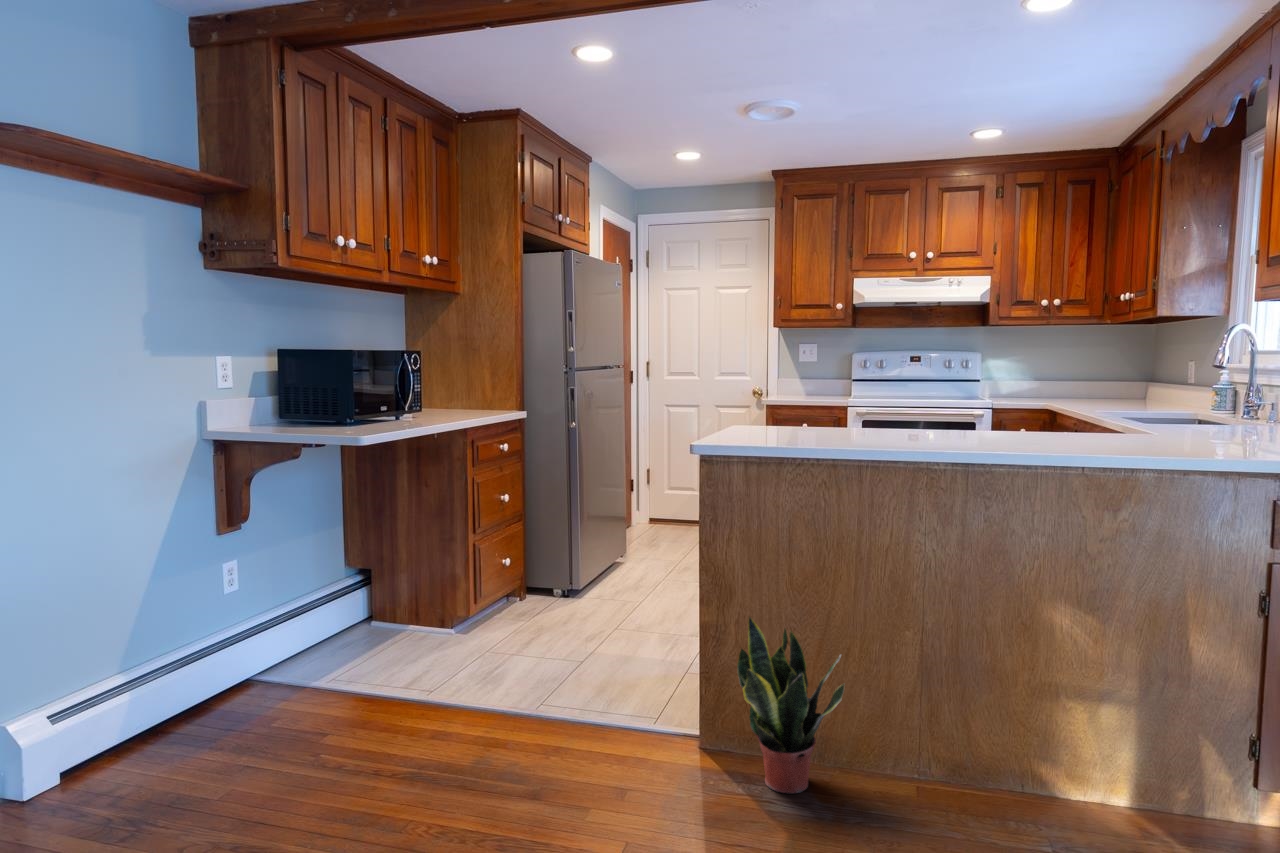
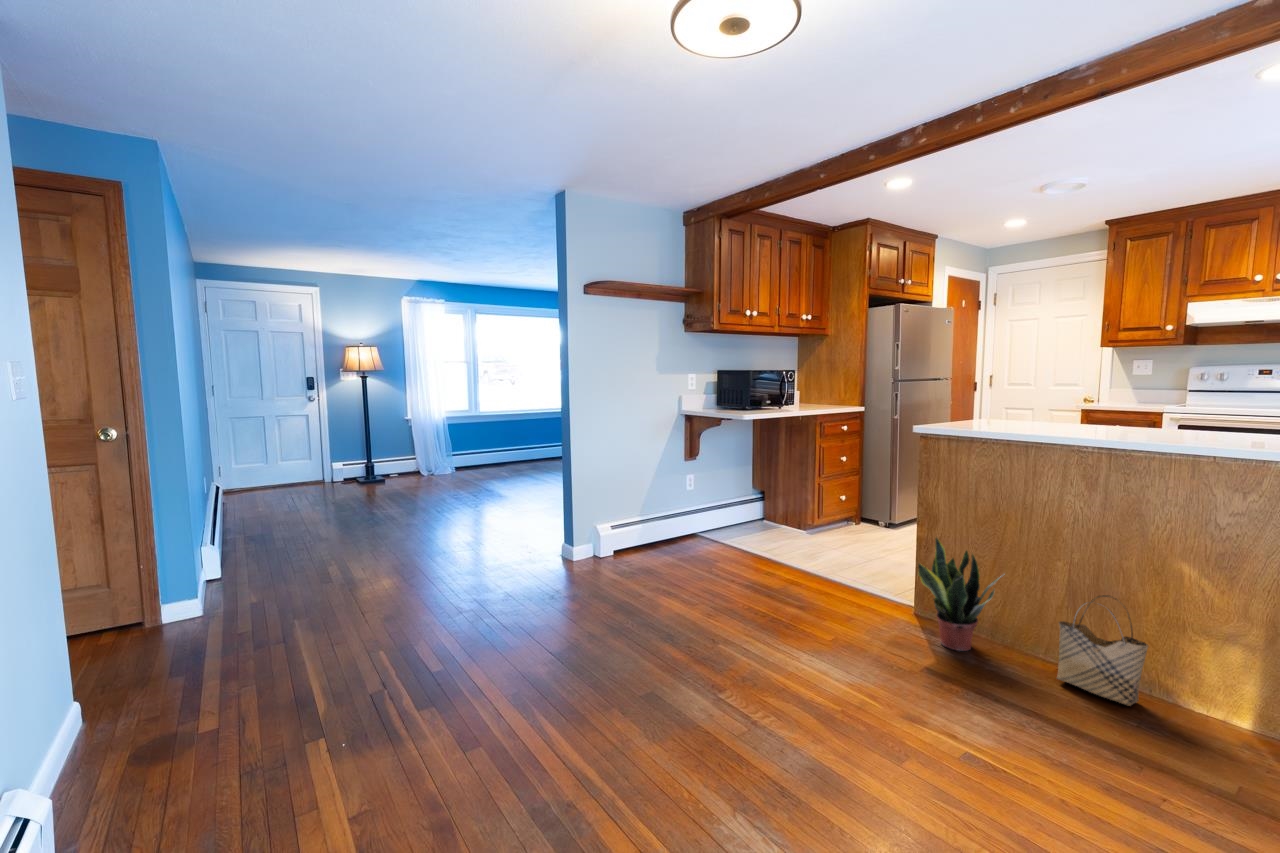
woven basket: none [924,660,1029,810] -> present [1057,595,1148,706]

